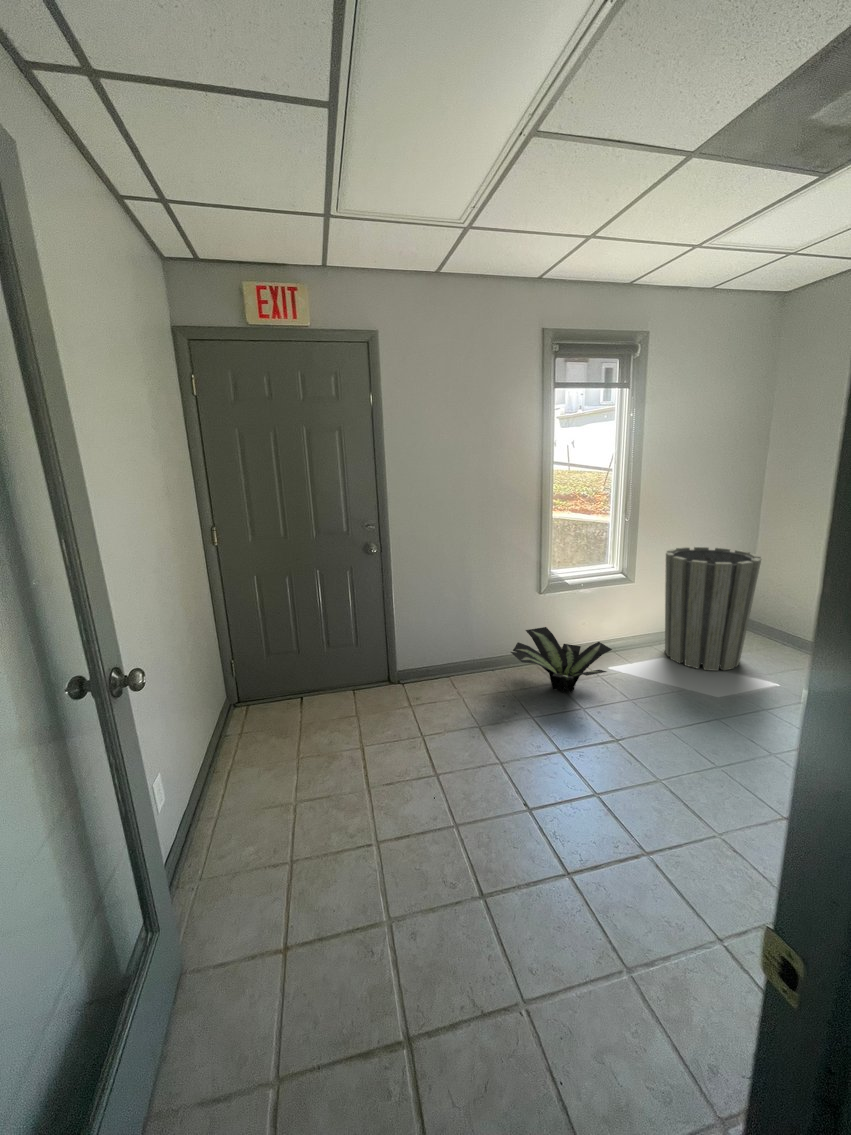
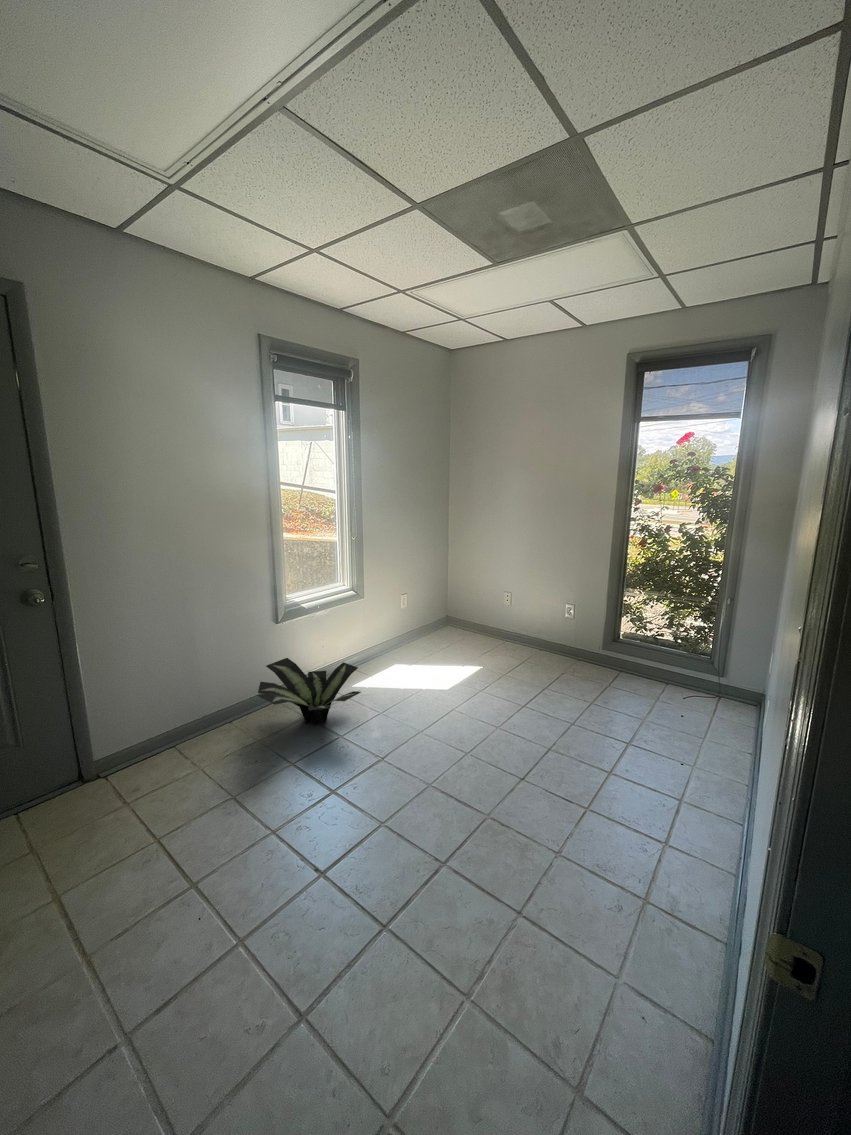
trash can: present [665,547,761,671] -> none [388,559,459,668]

